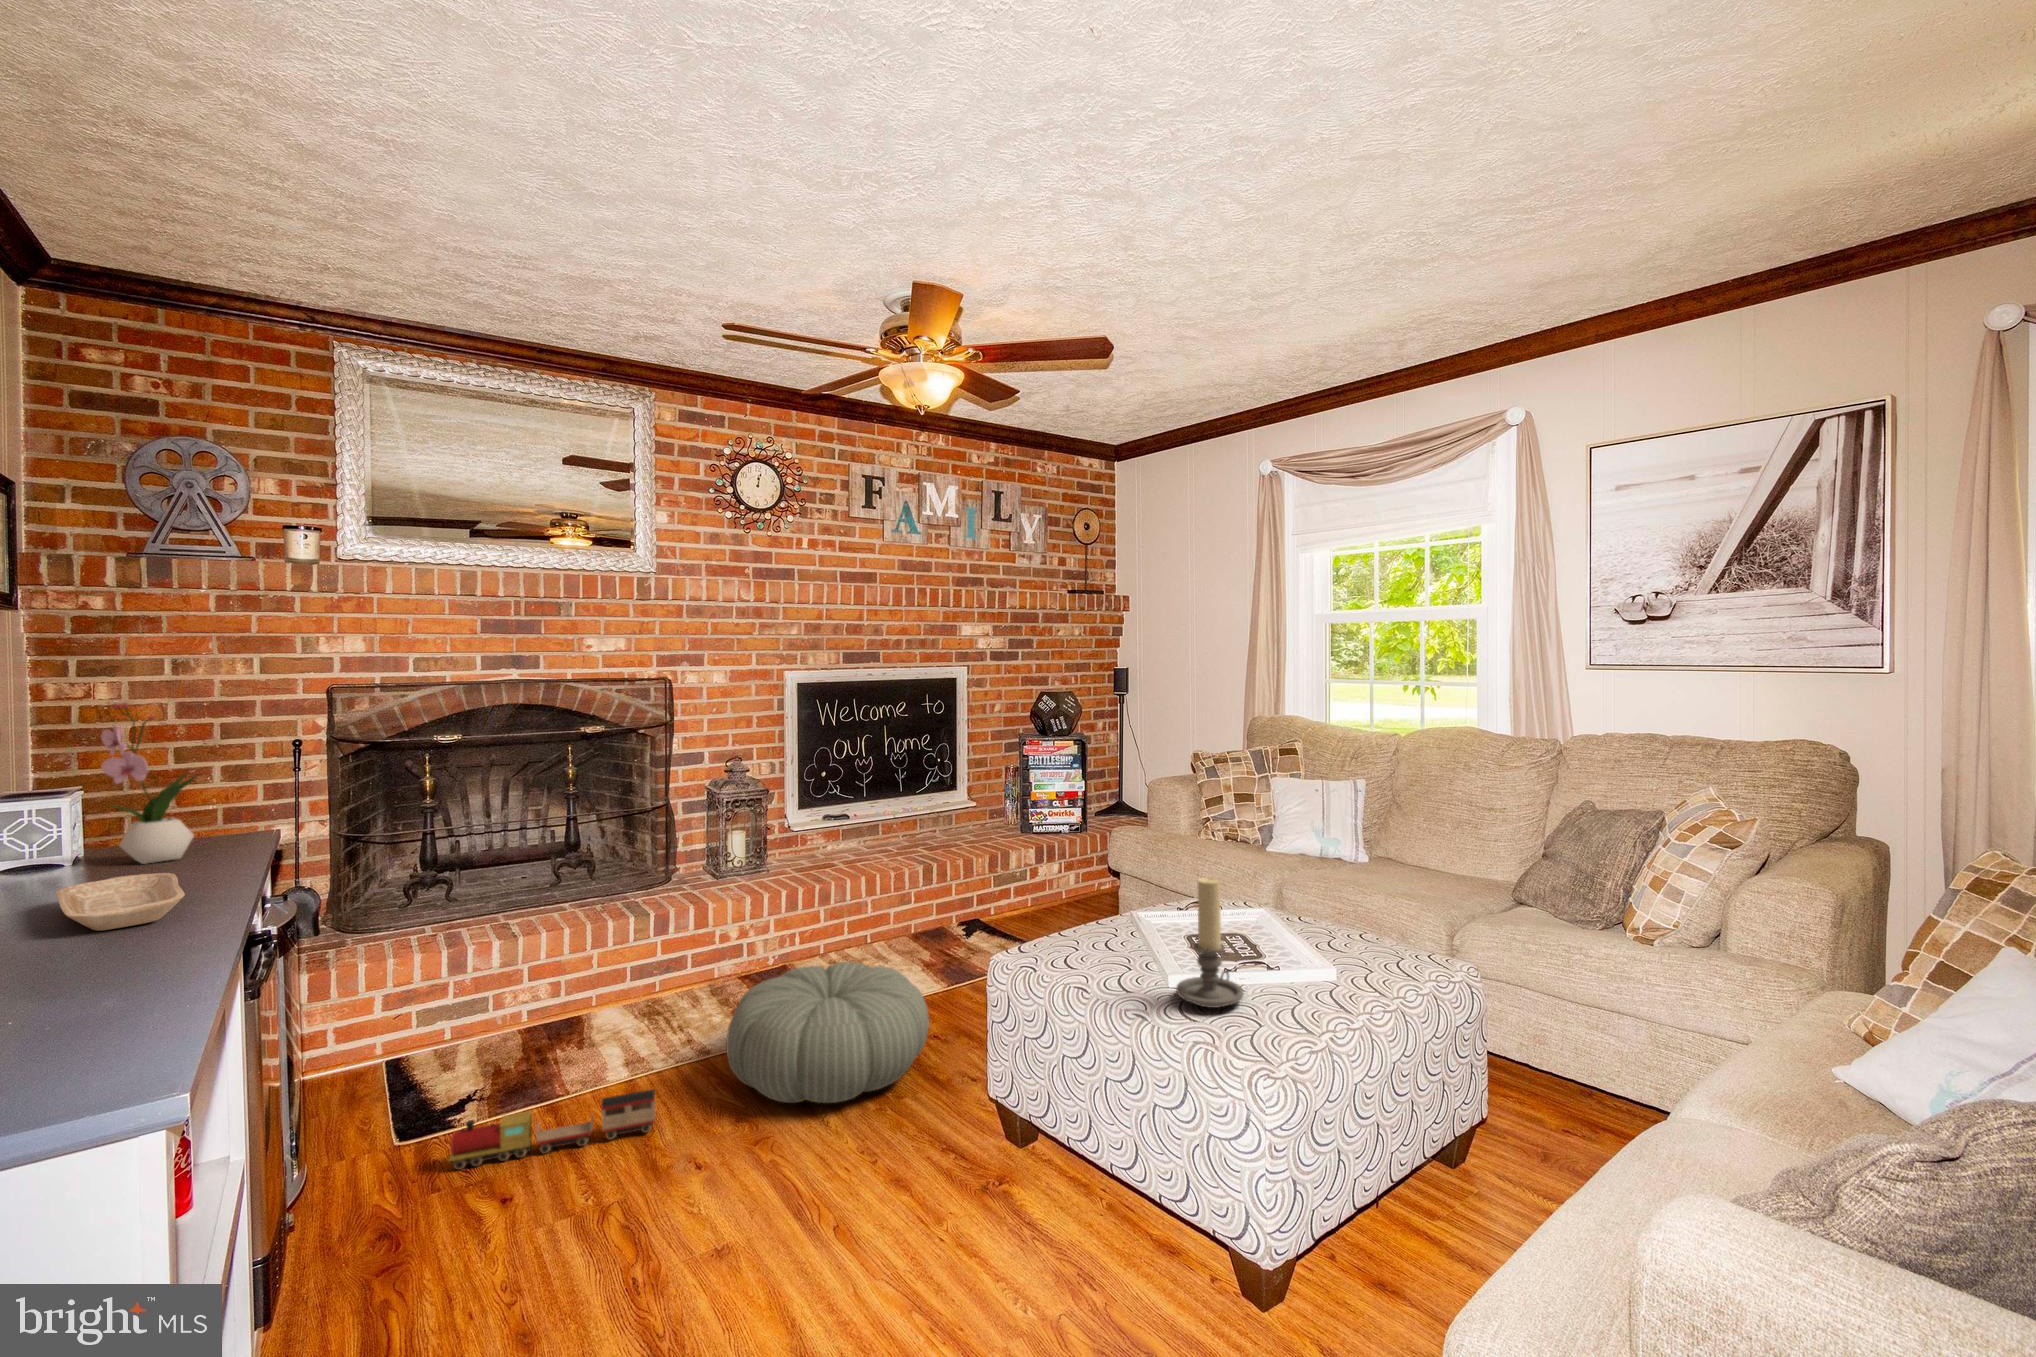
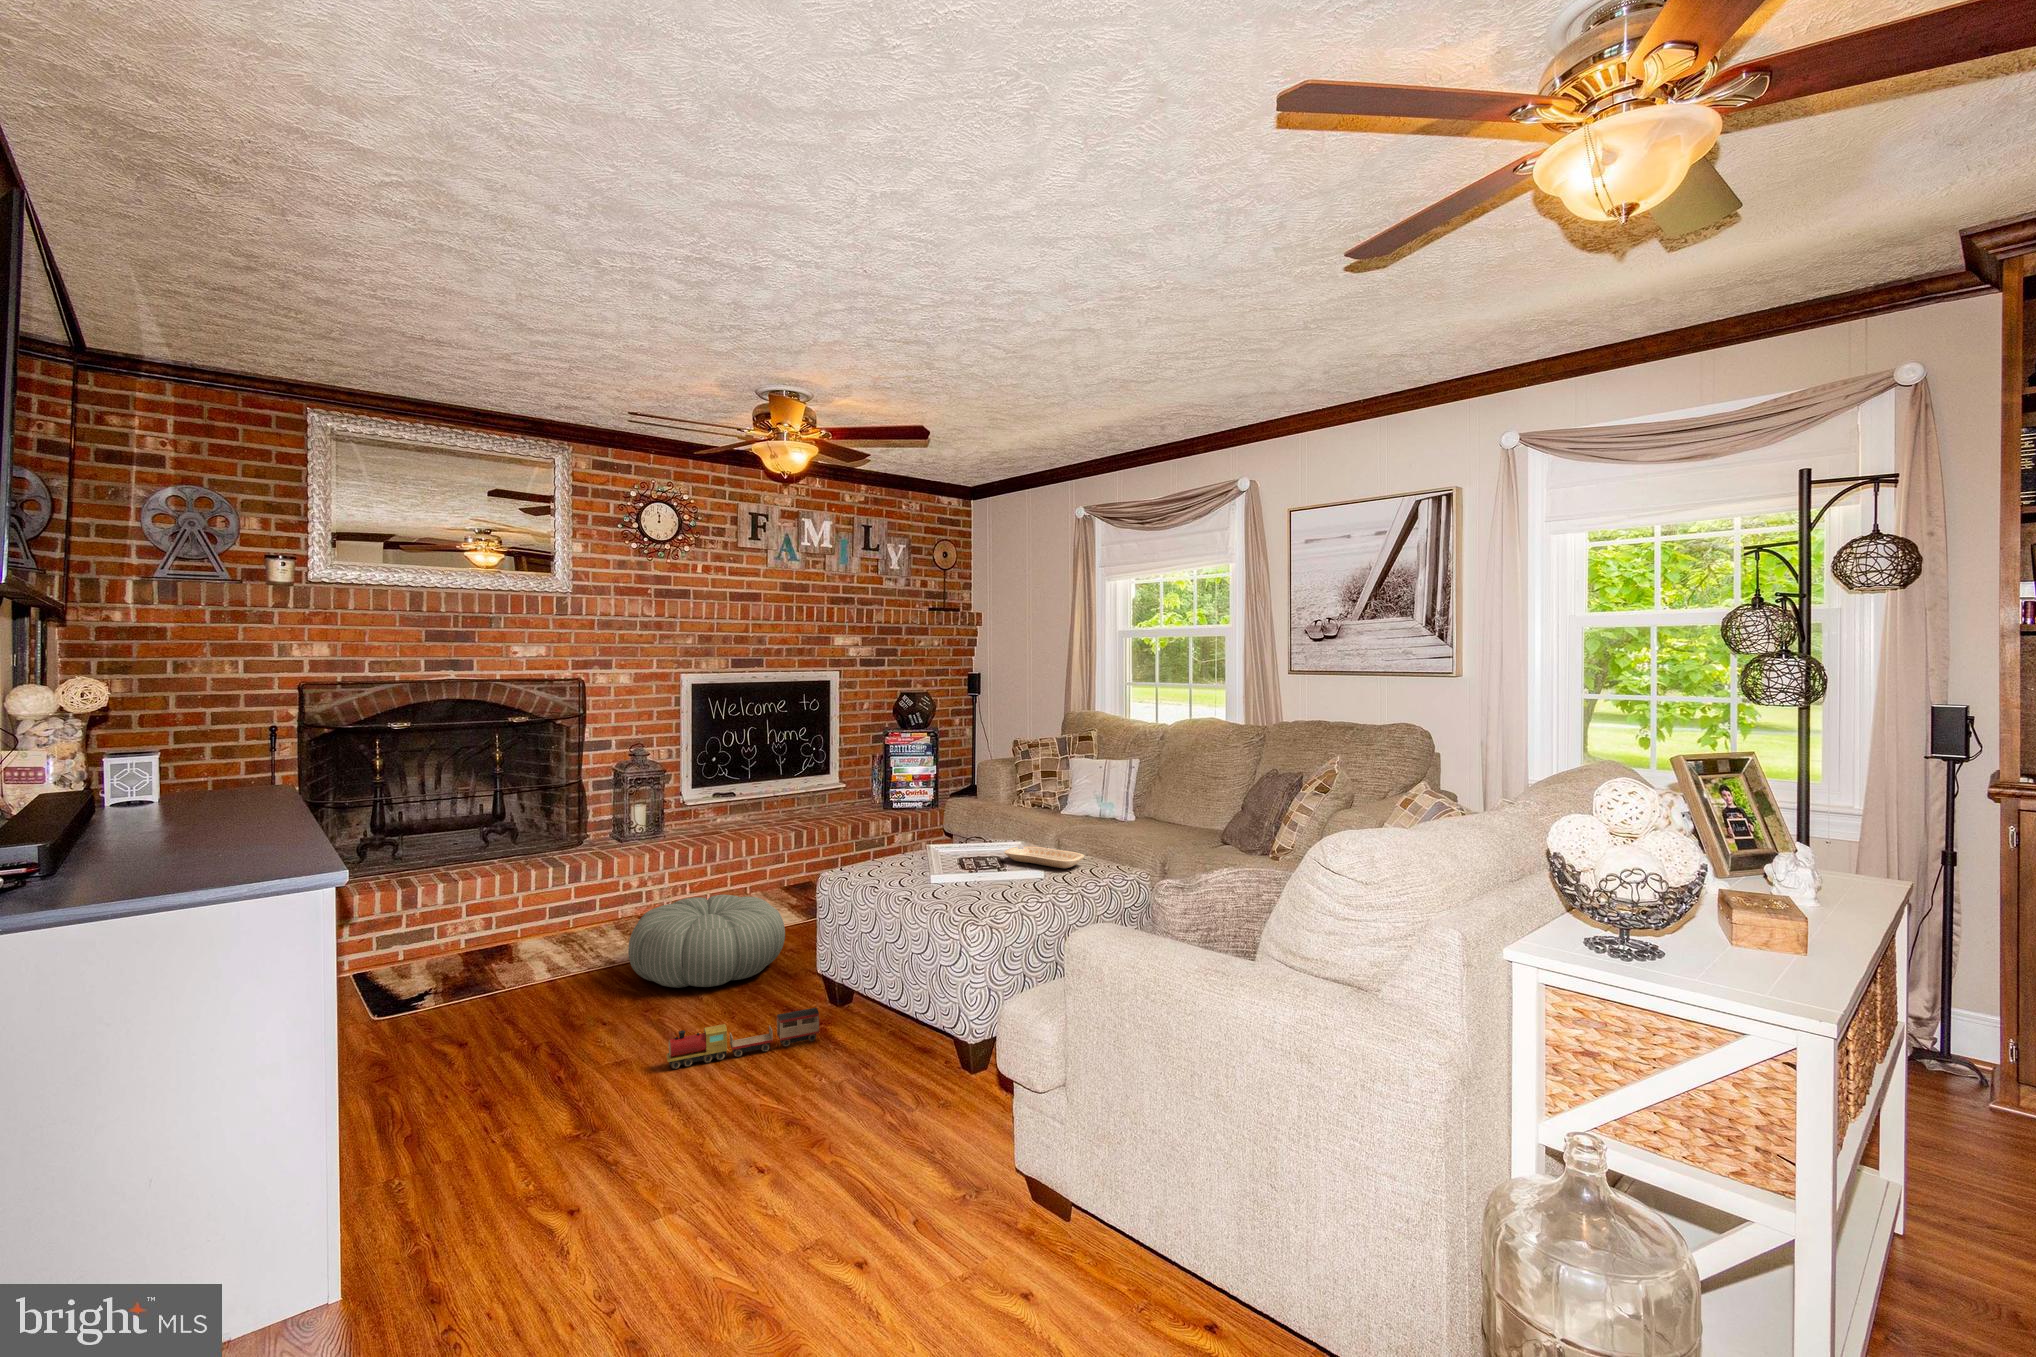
flower arrangement: present [101,703,195,864] -> none [177,690,244,803]
tray: present [55,873,185,931] -> present [1004,846,1084,868]
candle holder: present [1176,877,1244,1008] -> none [940,808,984,893]
toy train: present [449,1089,655,1170] -> present [666,1008,819,1069]

